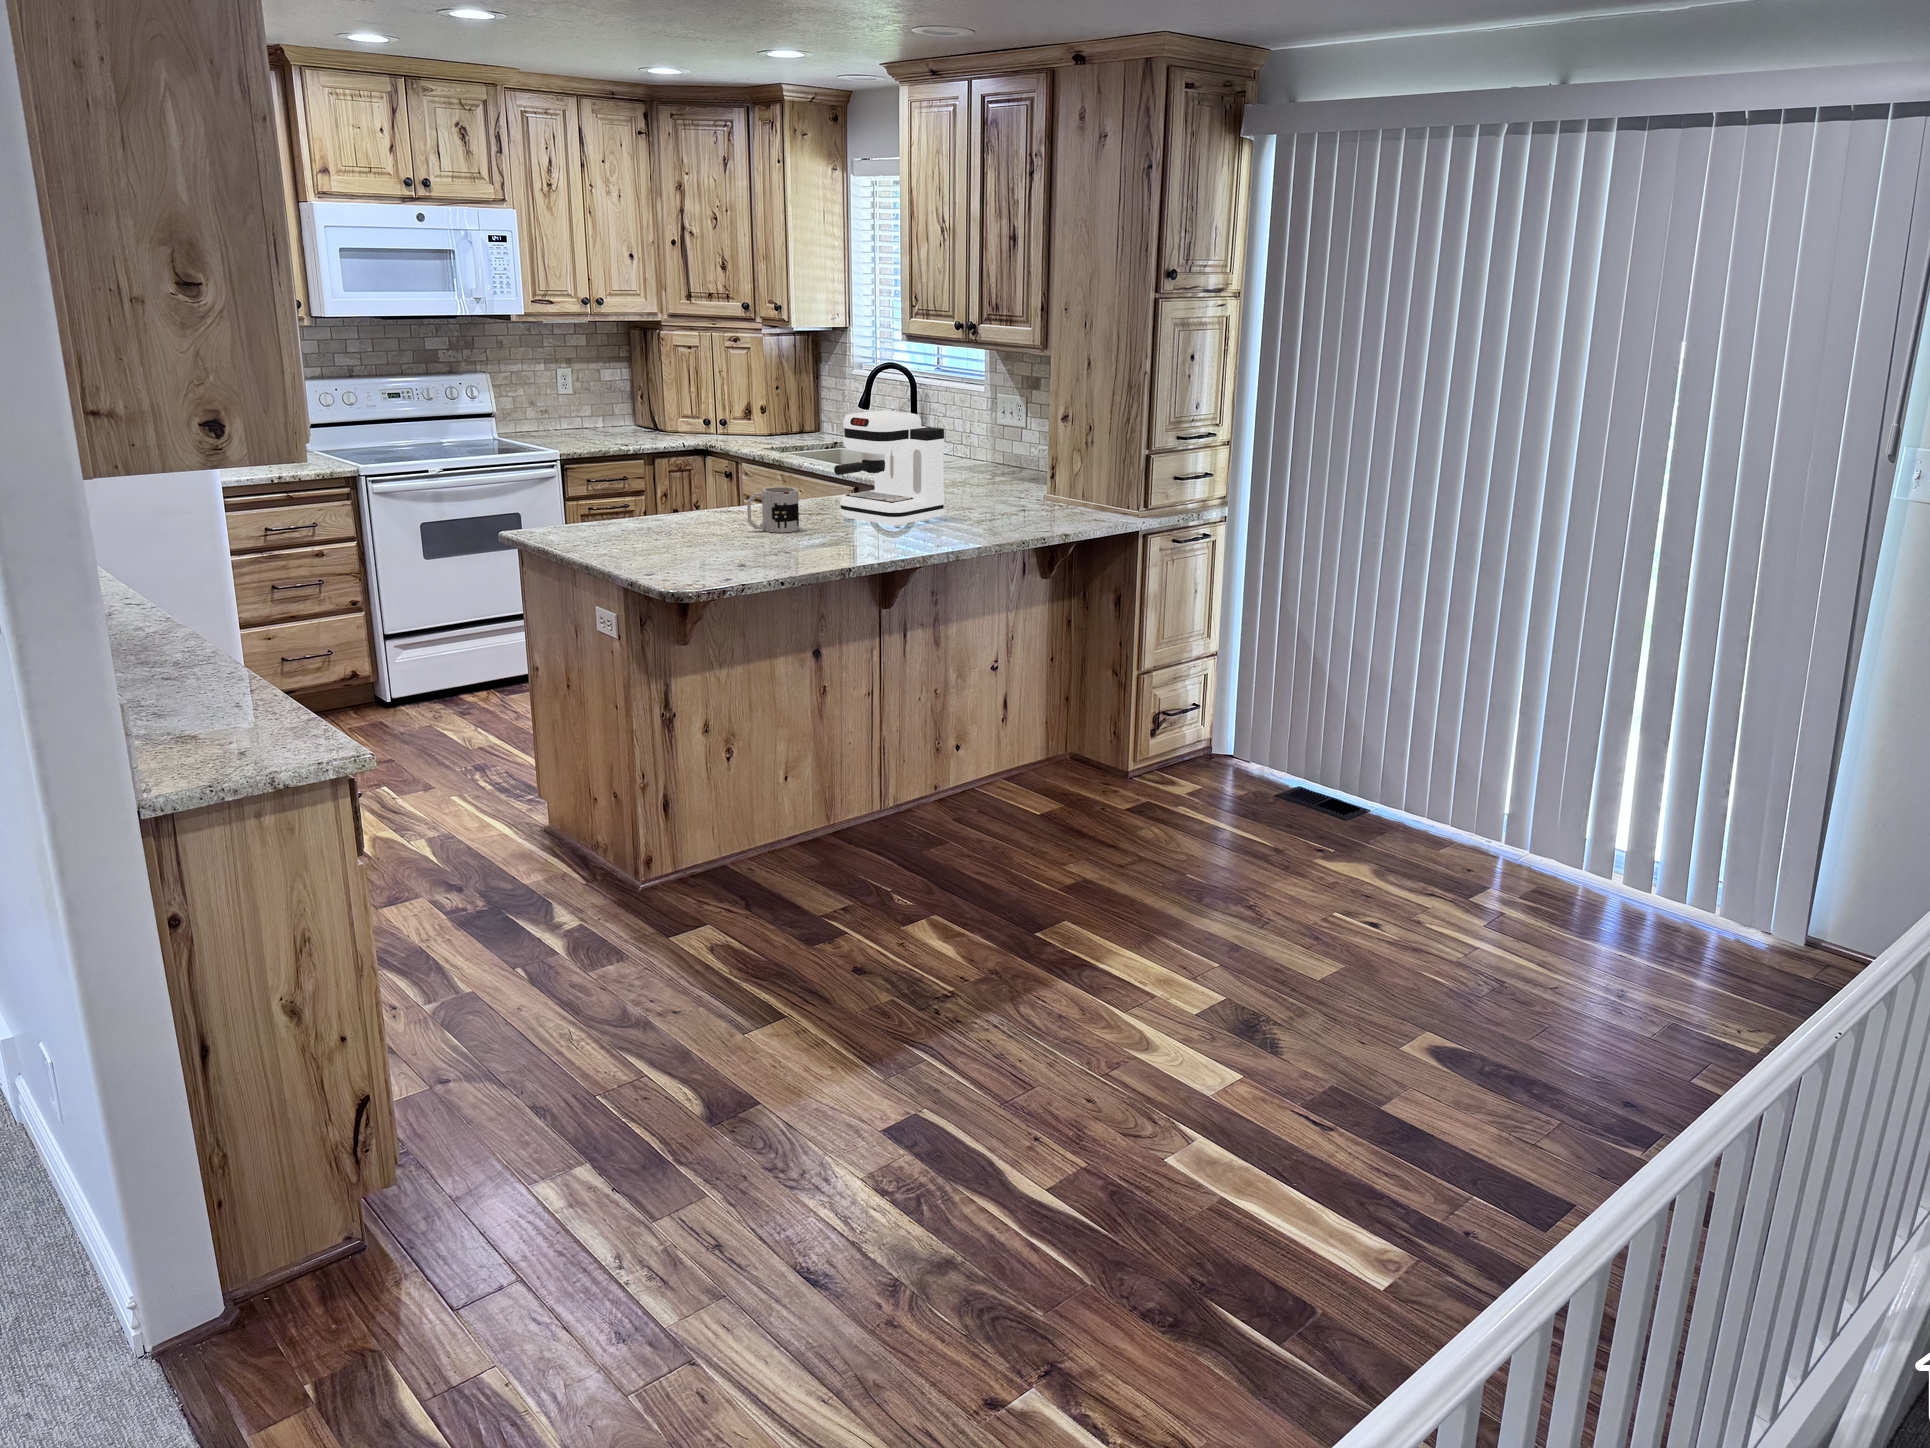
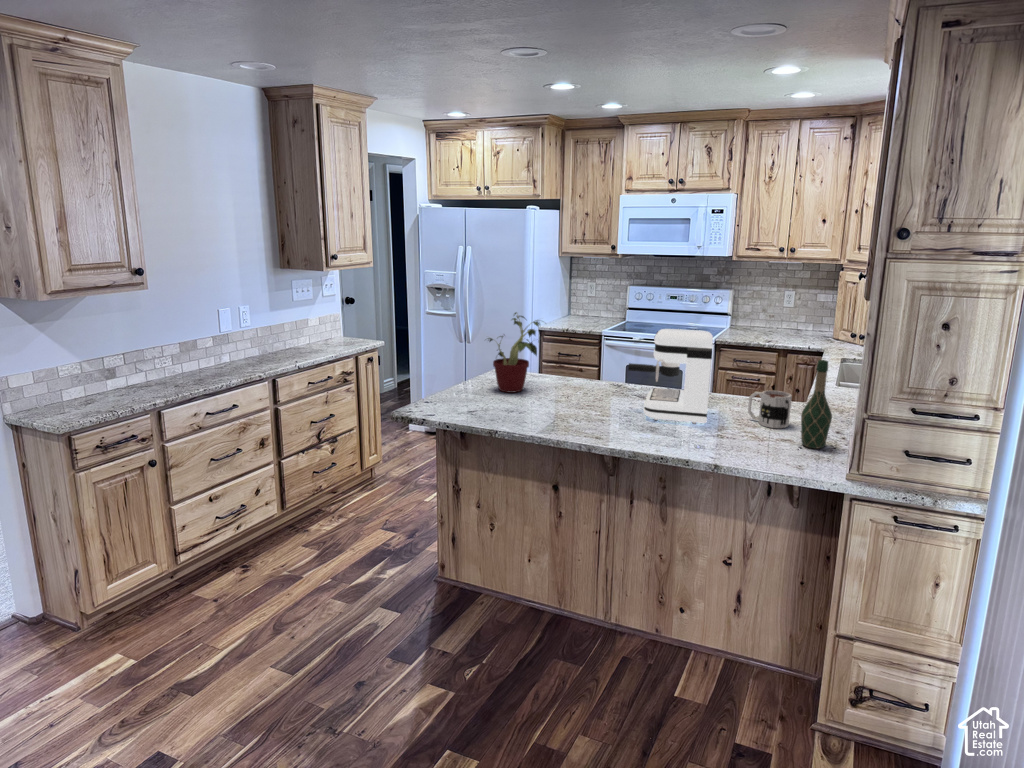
potted plant: none [621,419,706,550] -> present [488,312,540,393]
wine bottle: none [1026,419,1054,512] -> present [801,360,832,448]
mug: present [747,487,799,533] -> present [748,391,792,428]

